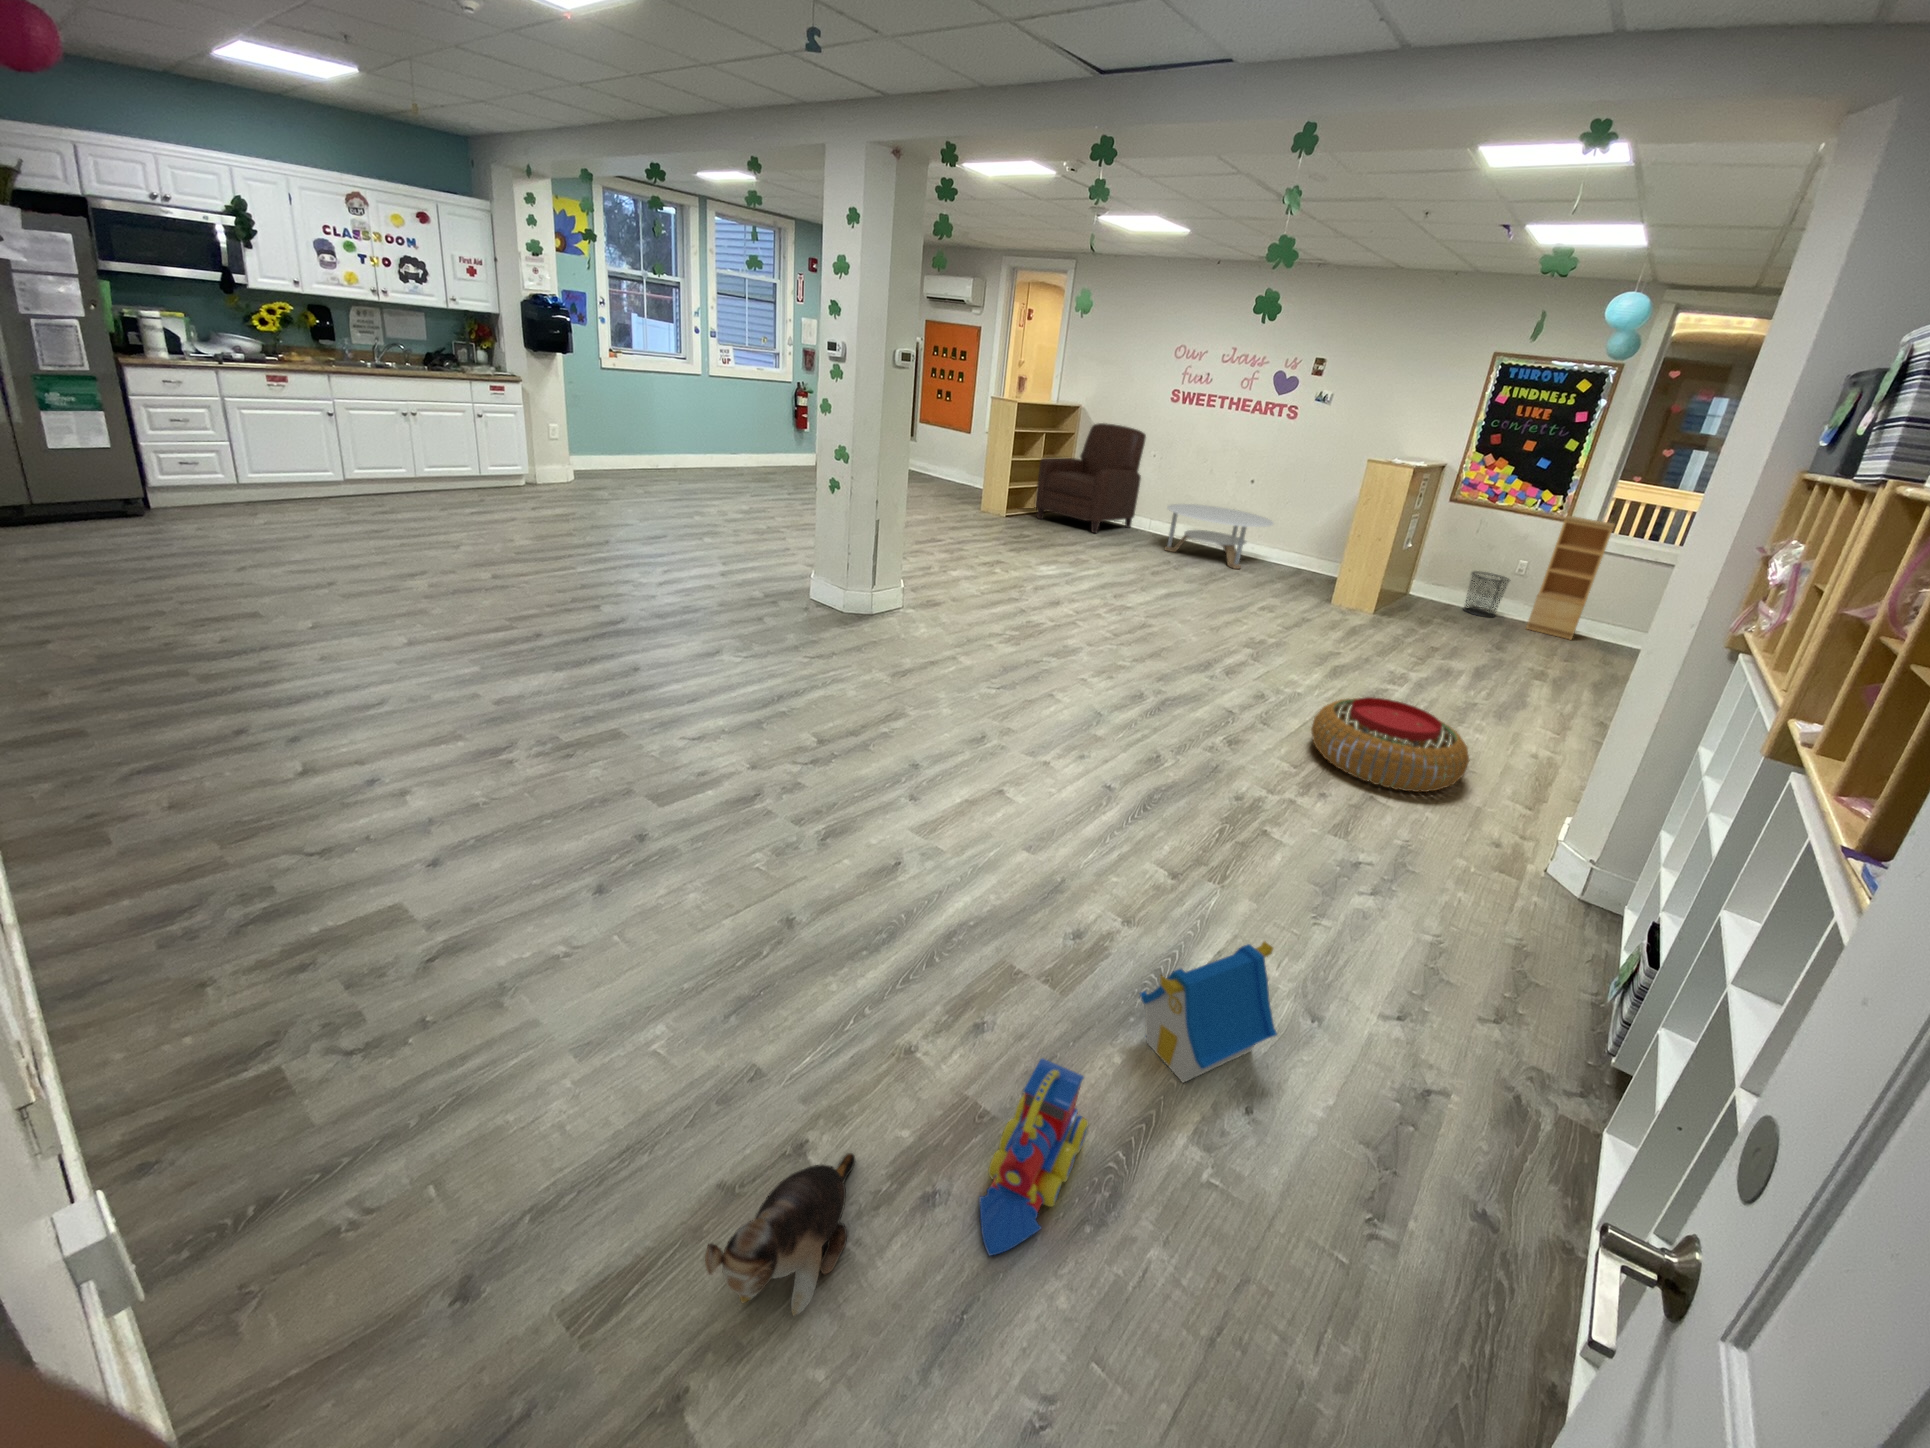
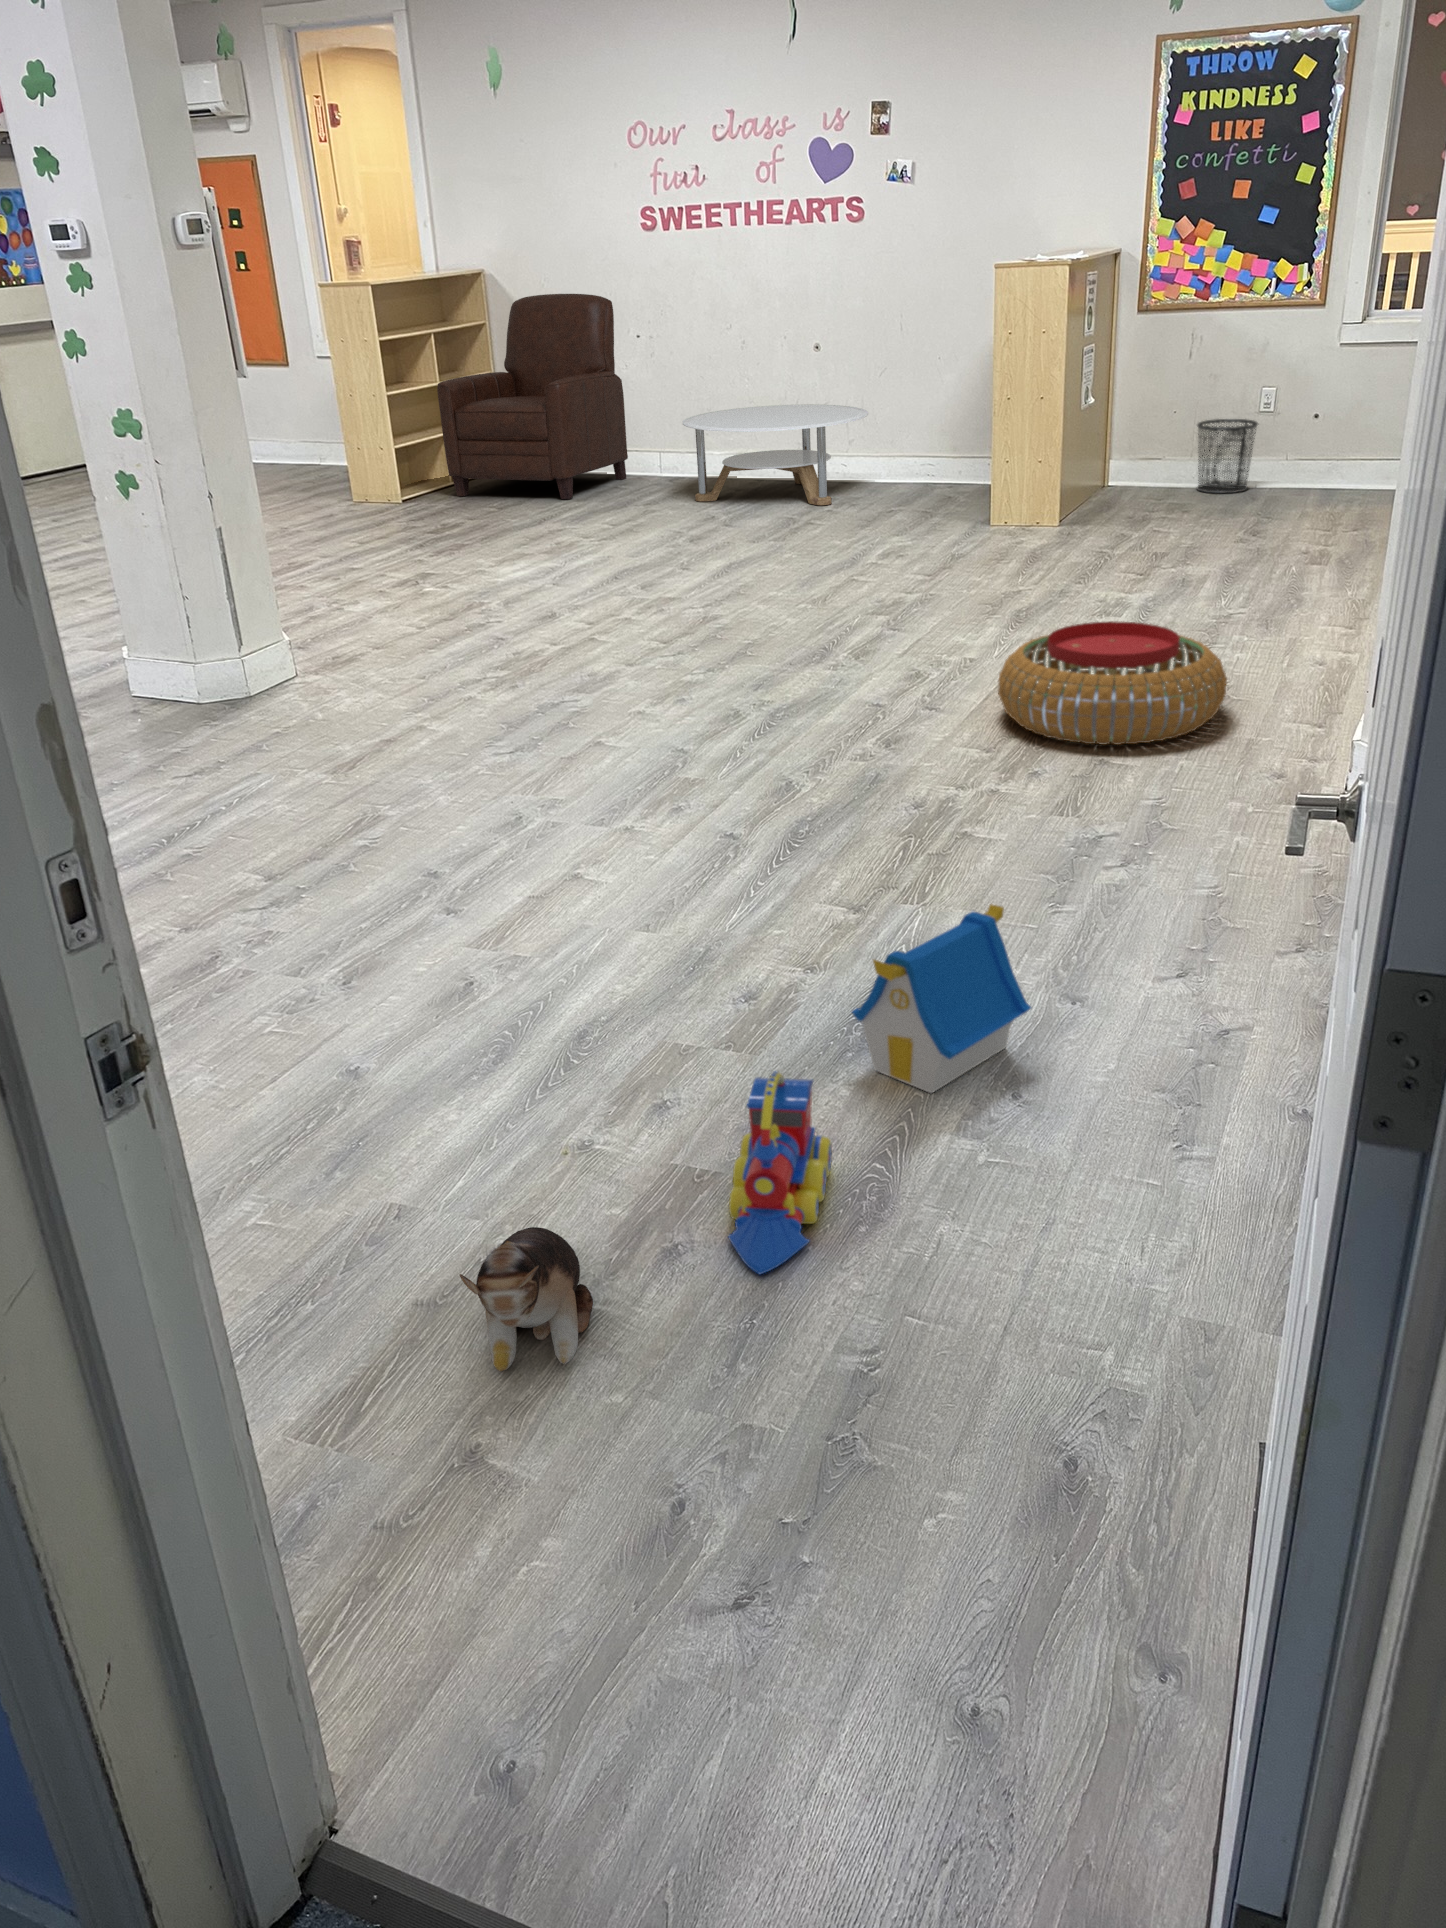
bookshelf: present [1526,516,1614,640] -> none [1295,293,1394,499]

